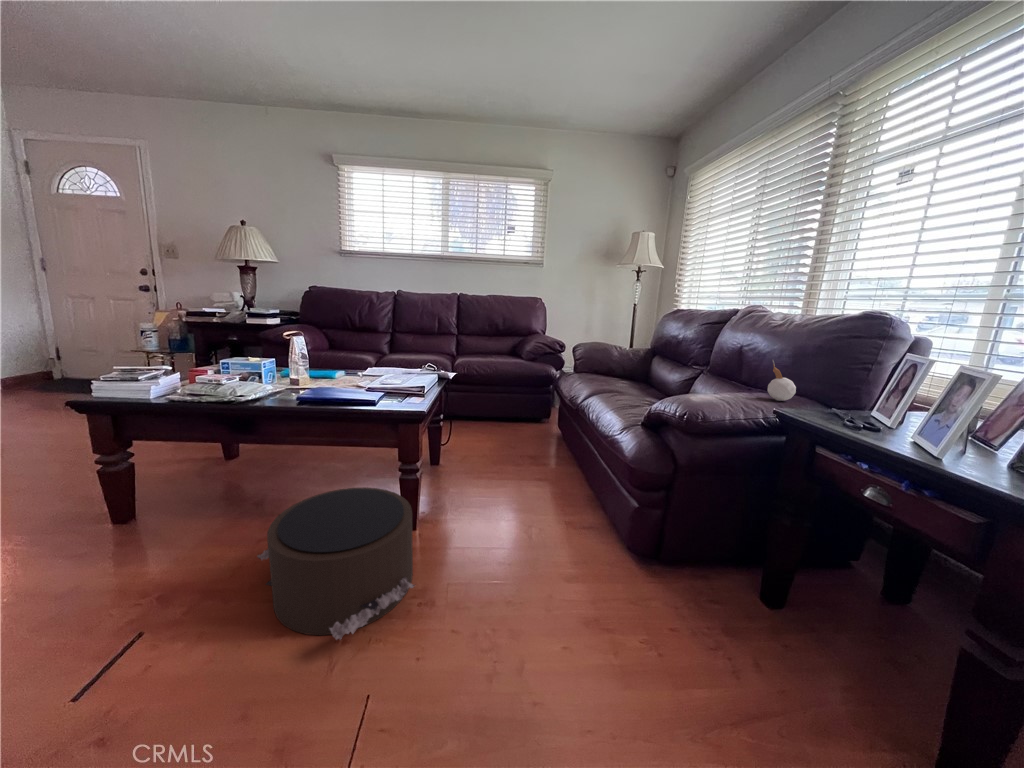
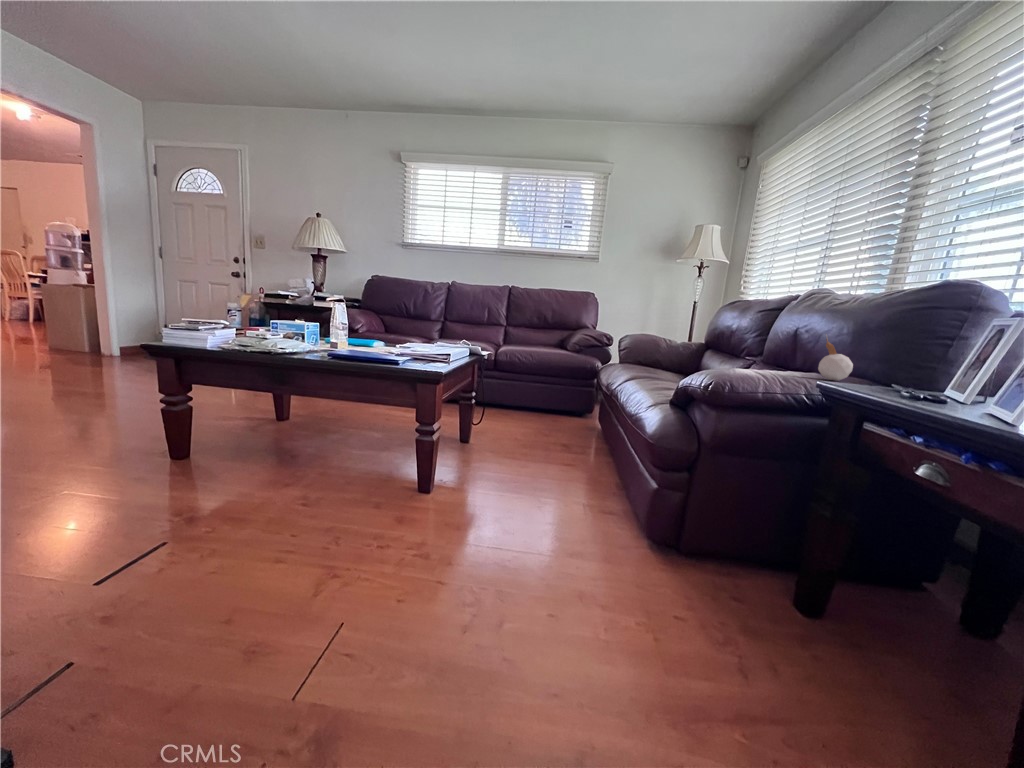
pouf: present [257,487,415,640] -> none [275,440,418,565]

